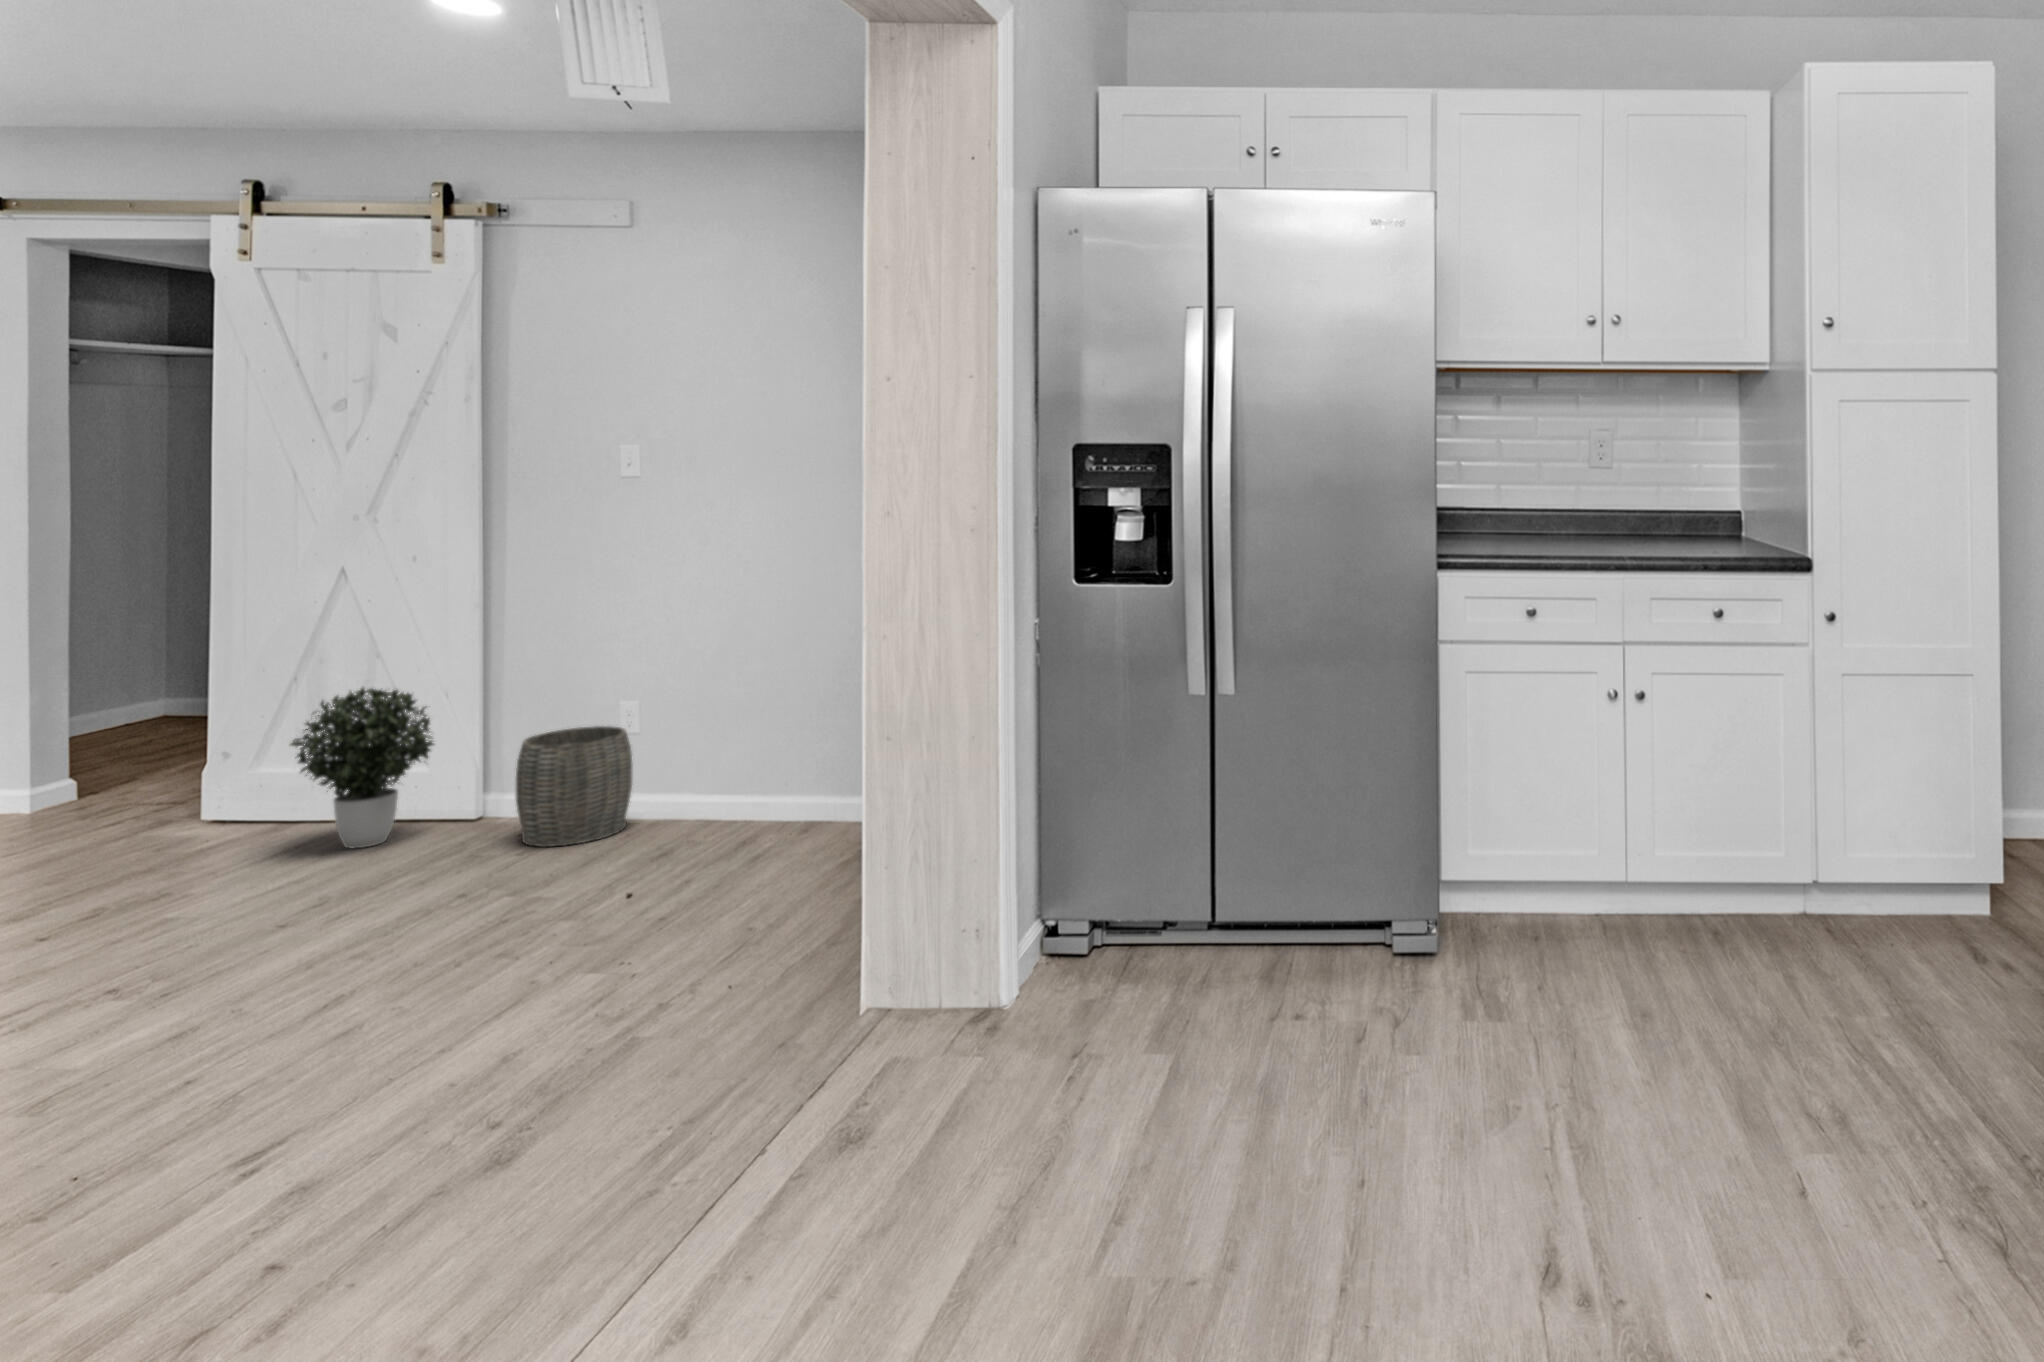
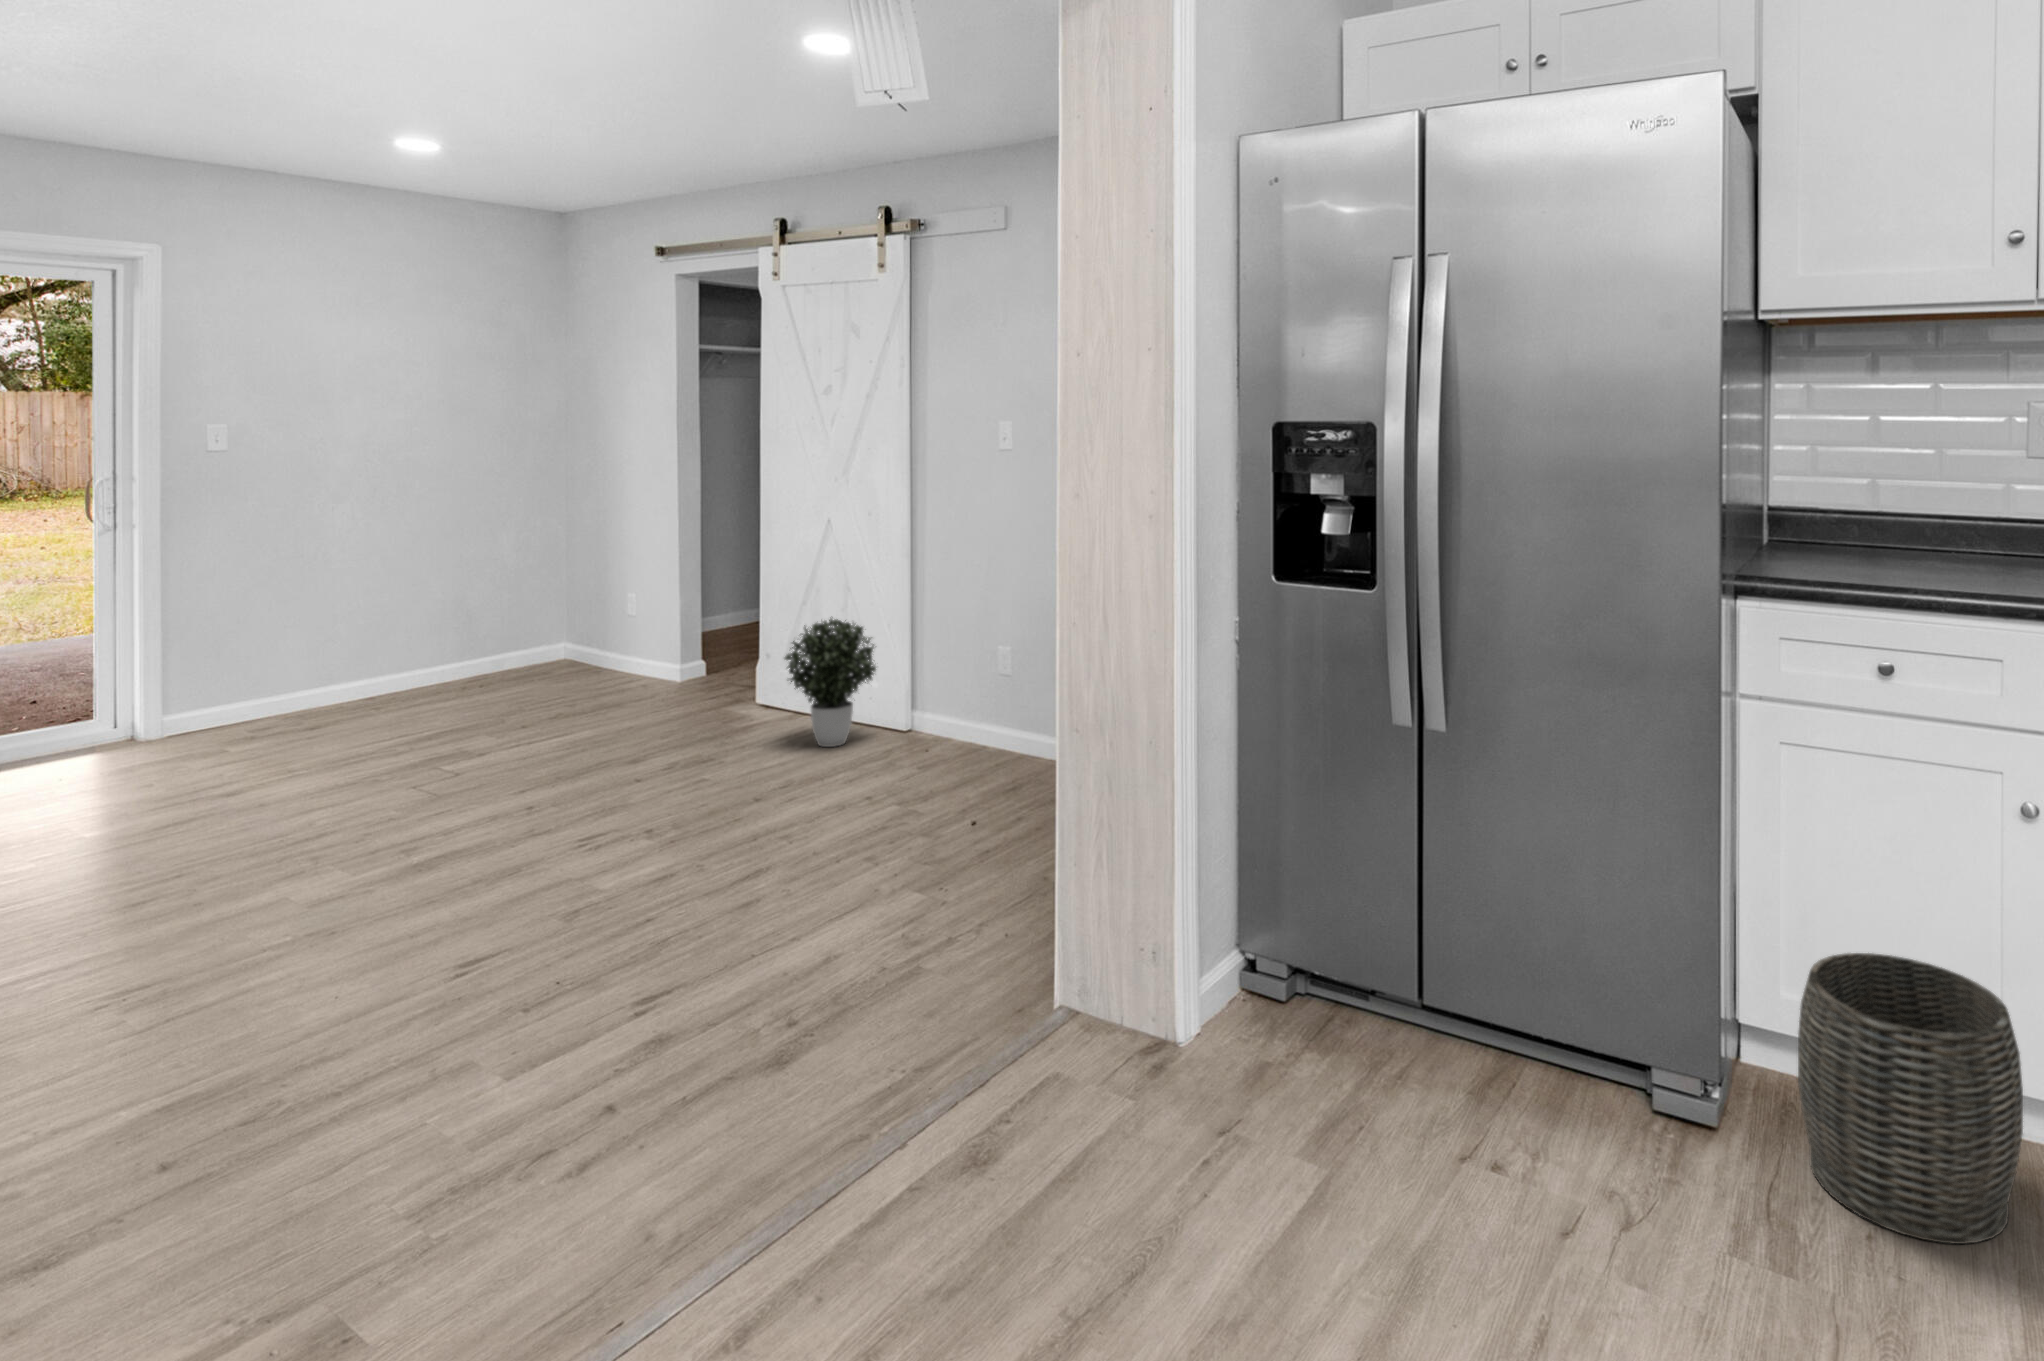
woven basket: present [516,726,632,847] -> present [1798,953,2023,1244]

